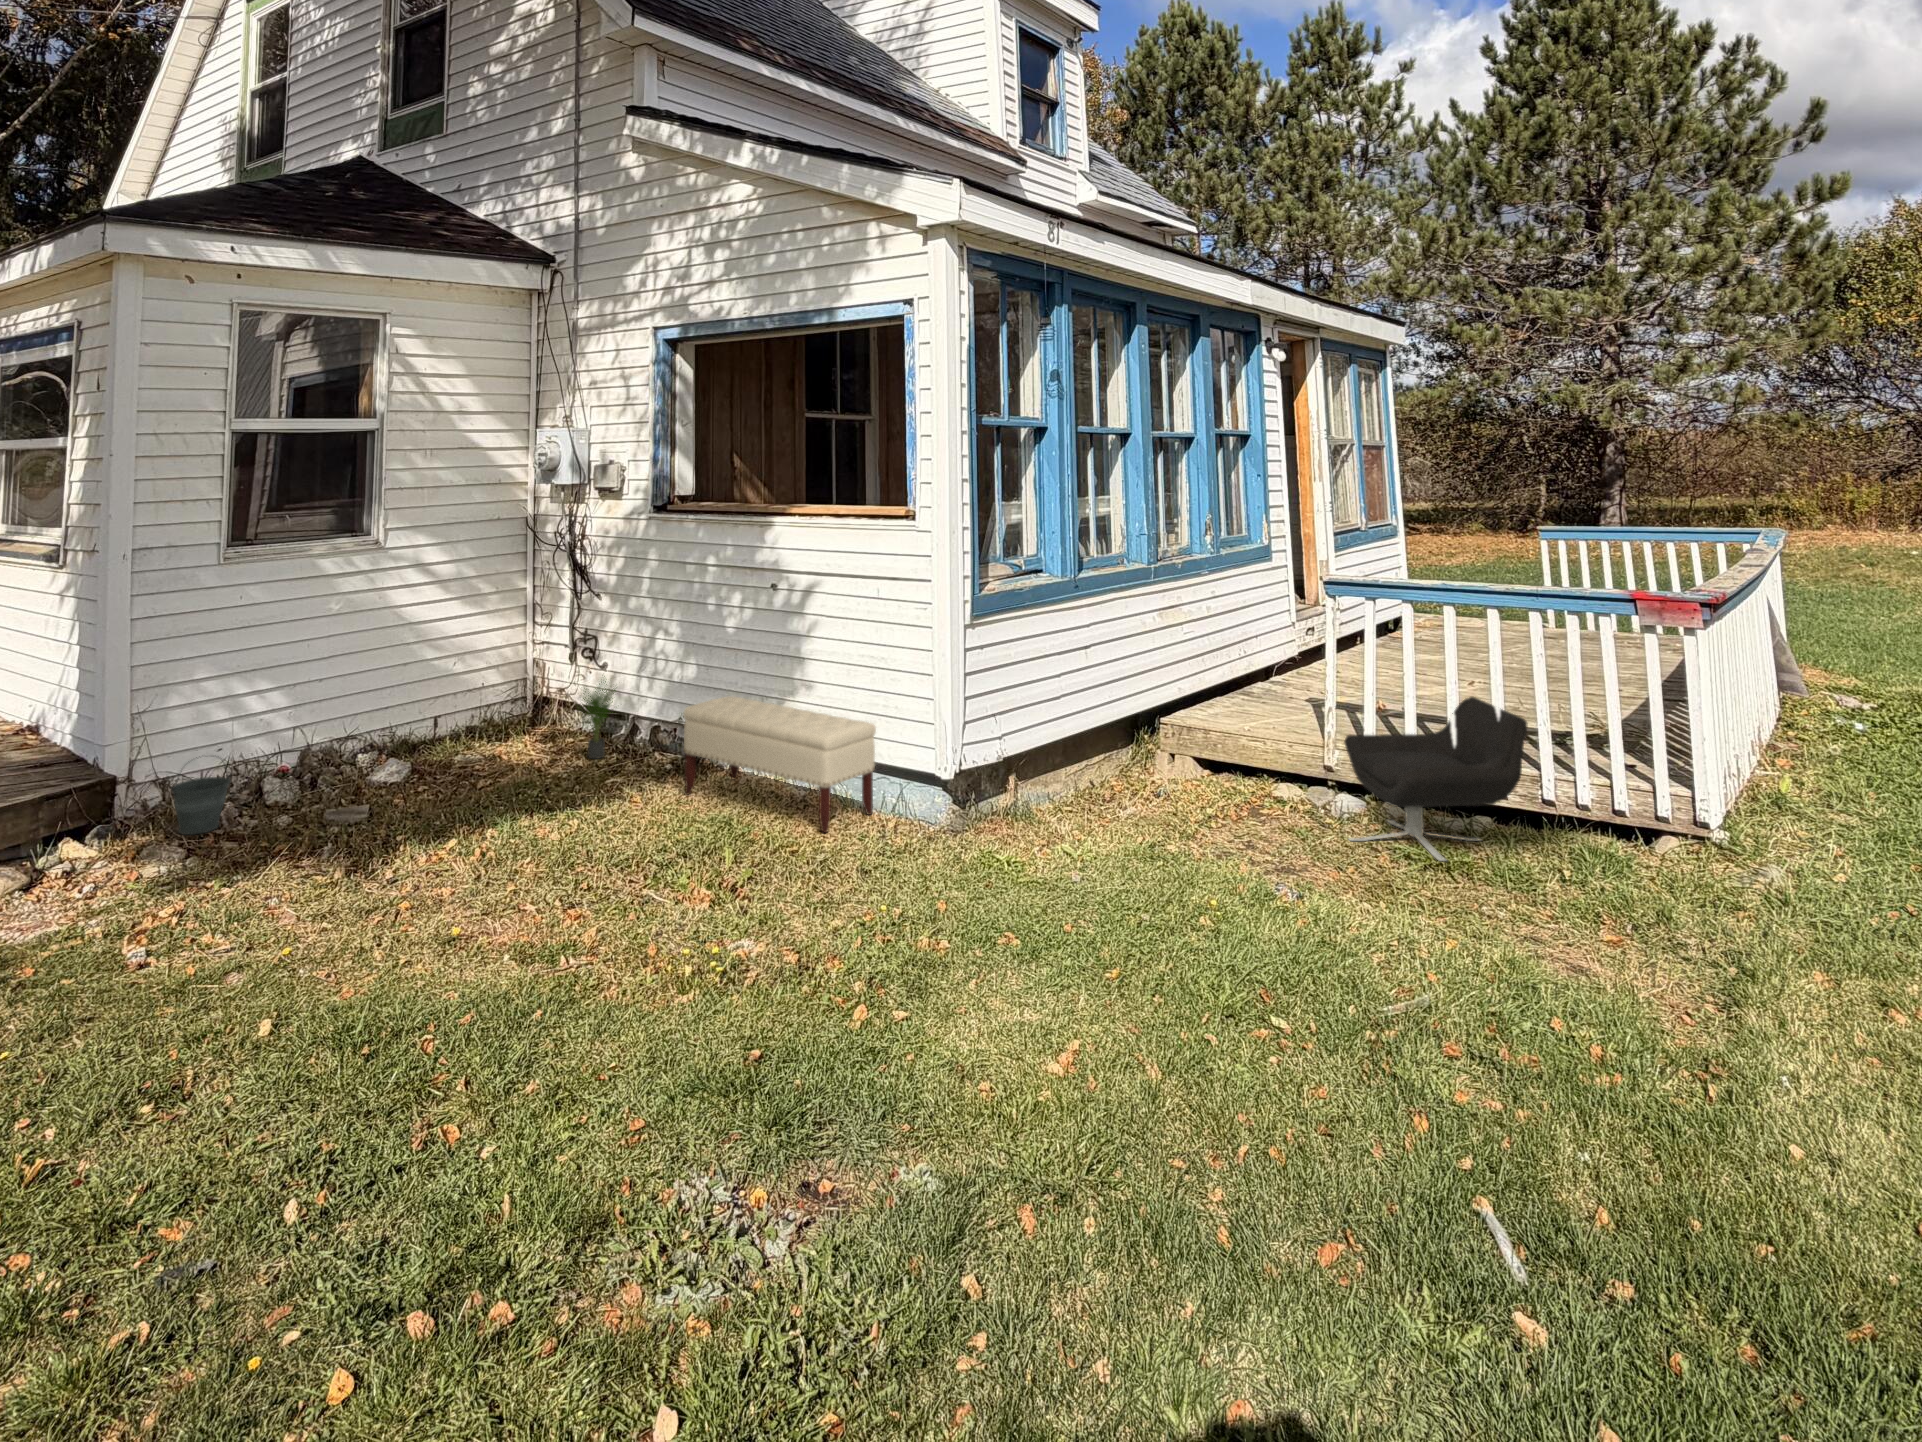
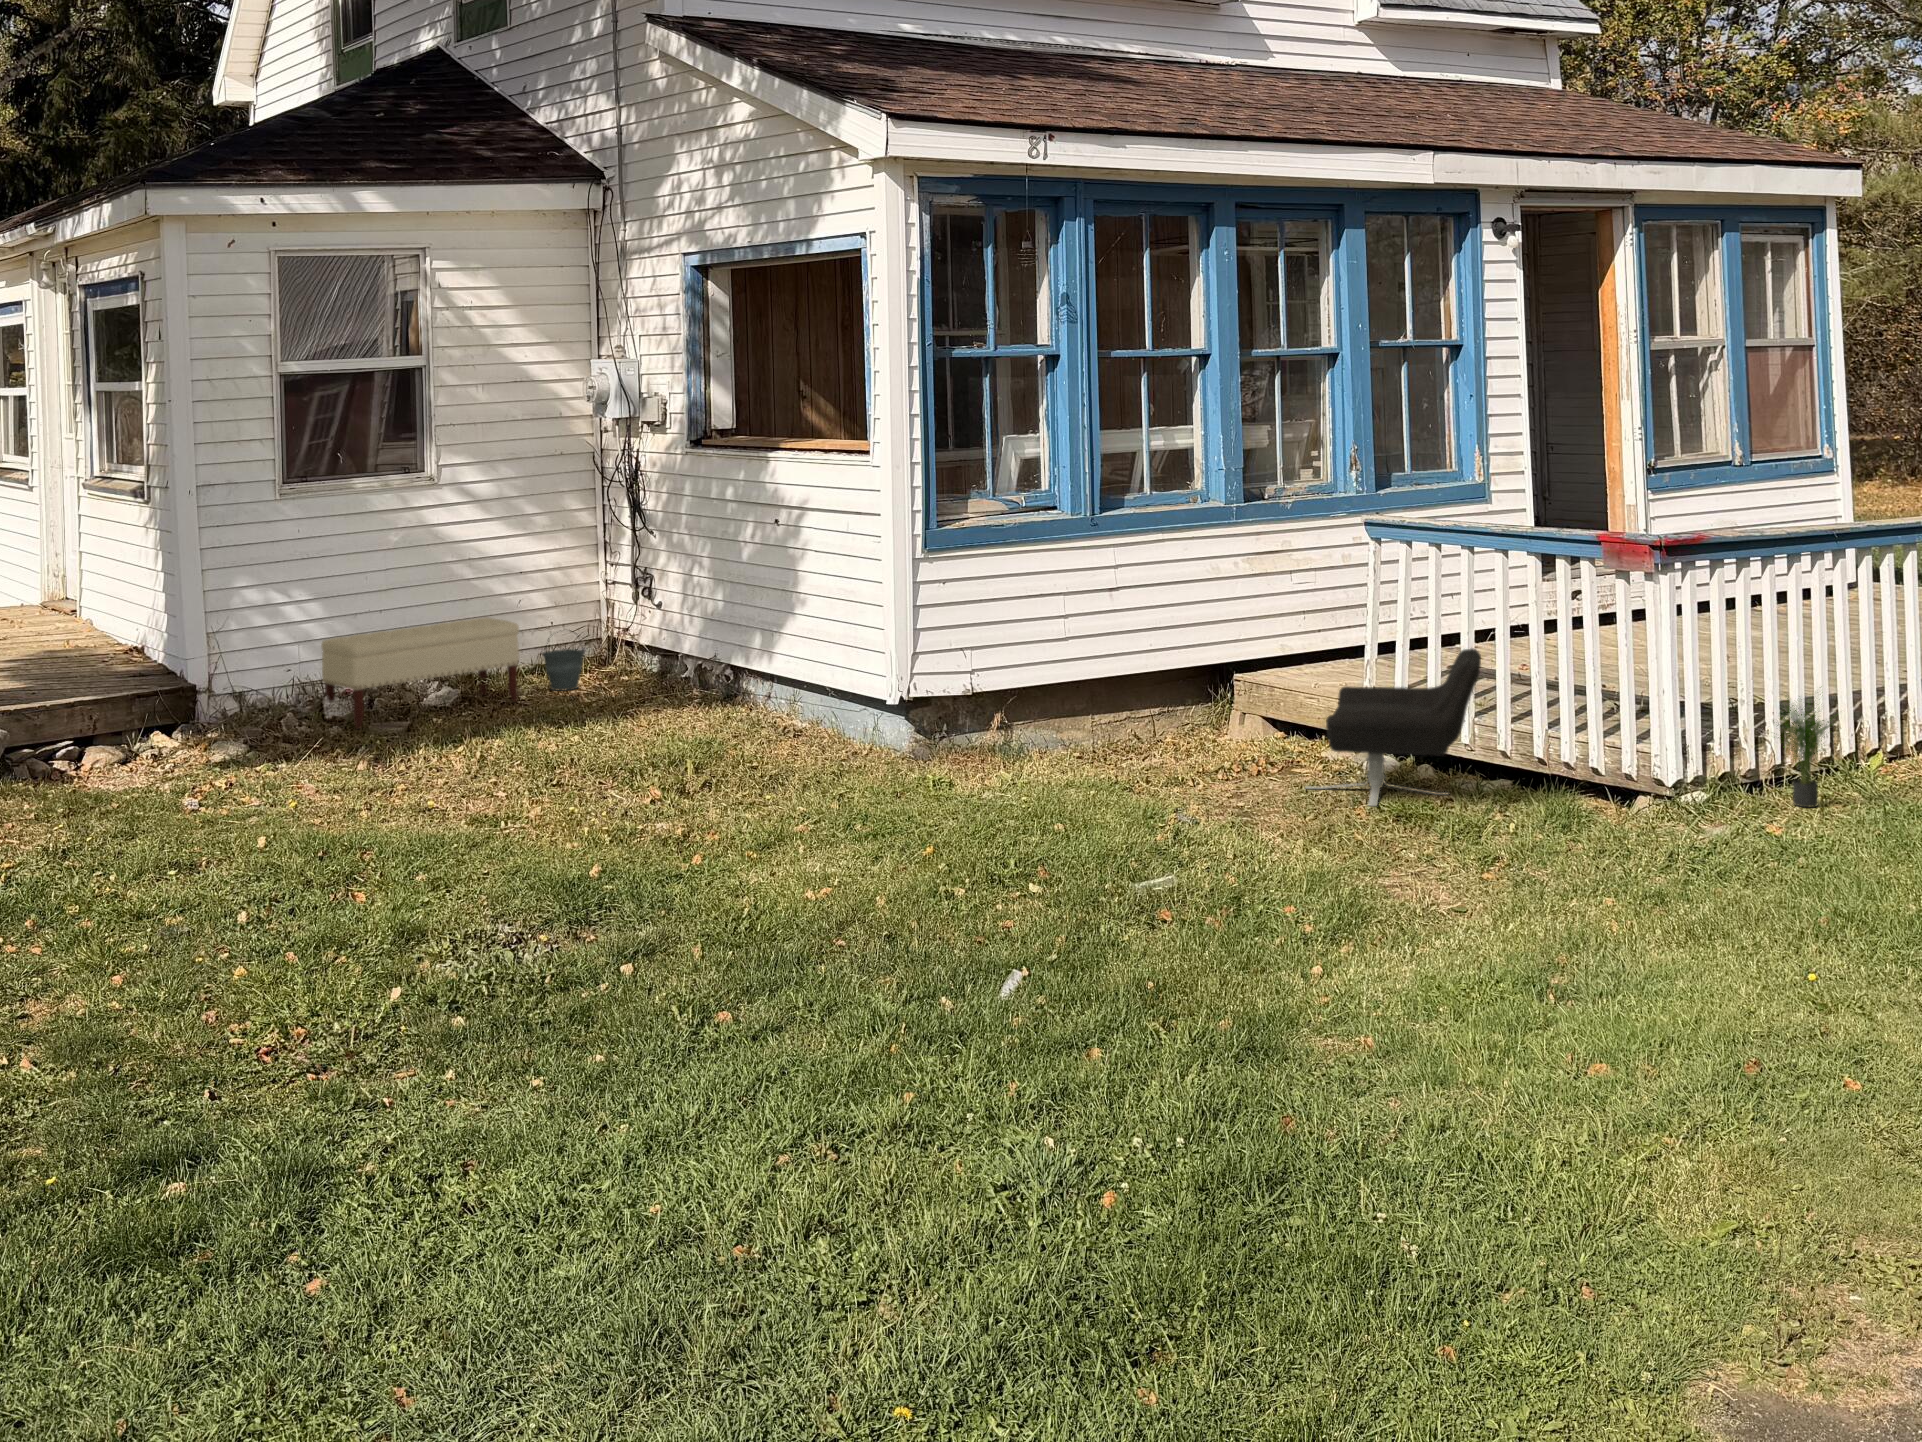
potted plant: present [583,676,617,759] -> present [1777,698,1832,808]
bench: present [683,696,876,833] -> present [321,618,519,729]
bucket: present [171,757,230,835] -> present [543,632,585,691]

